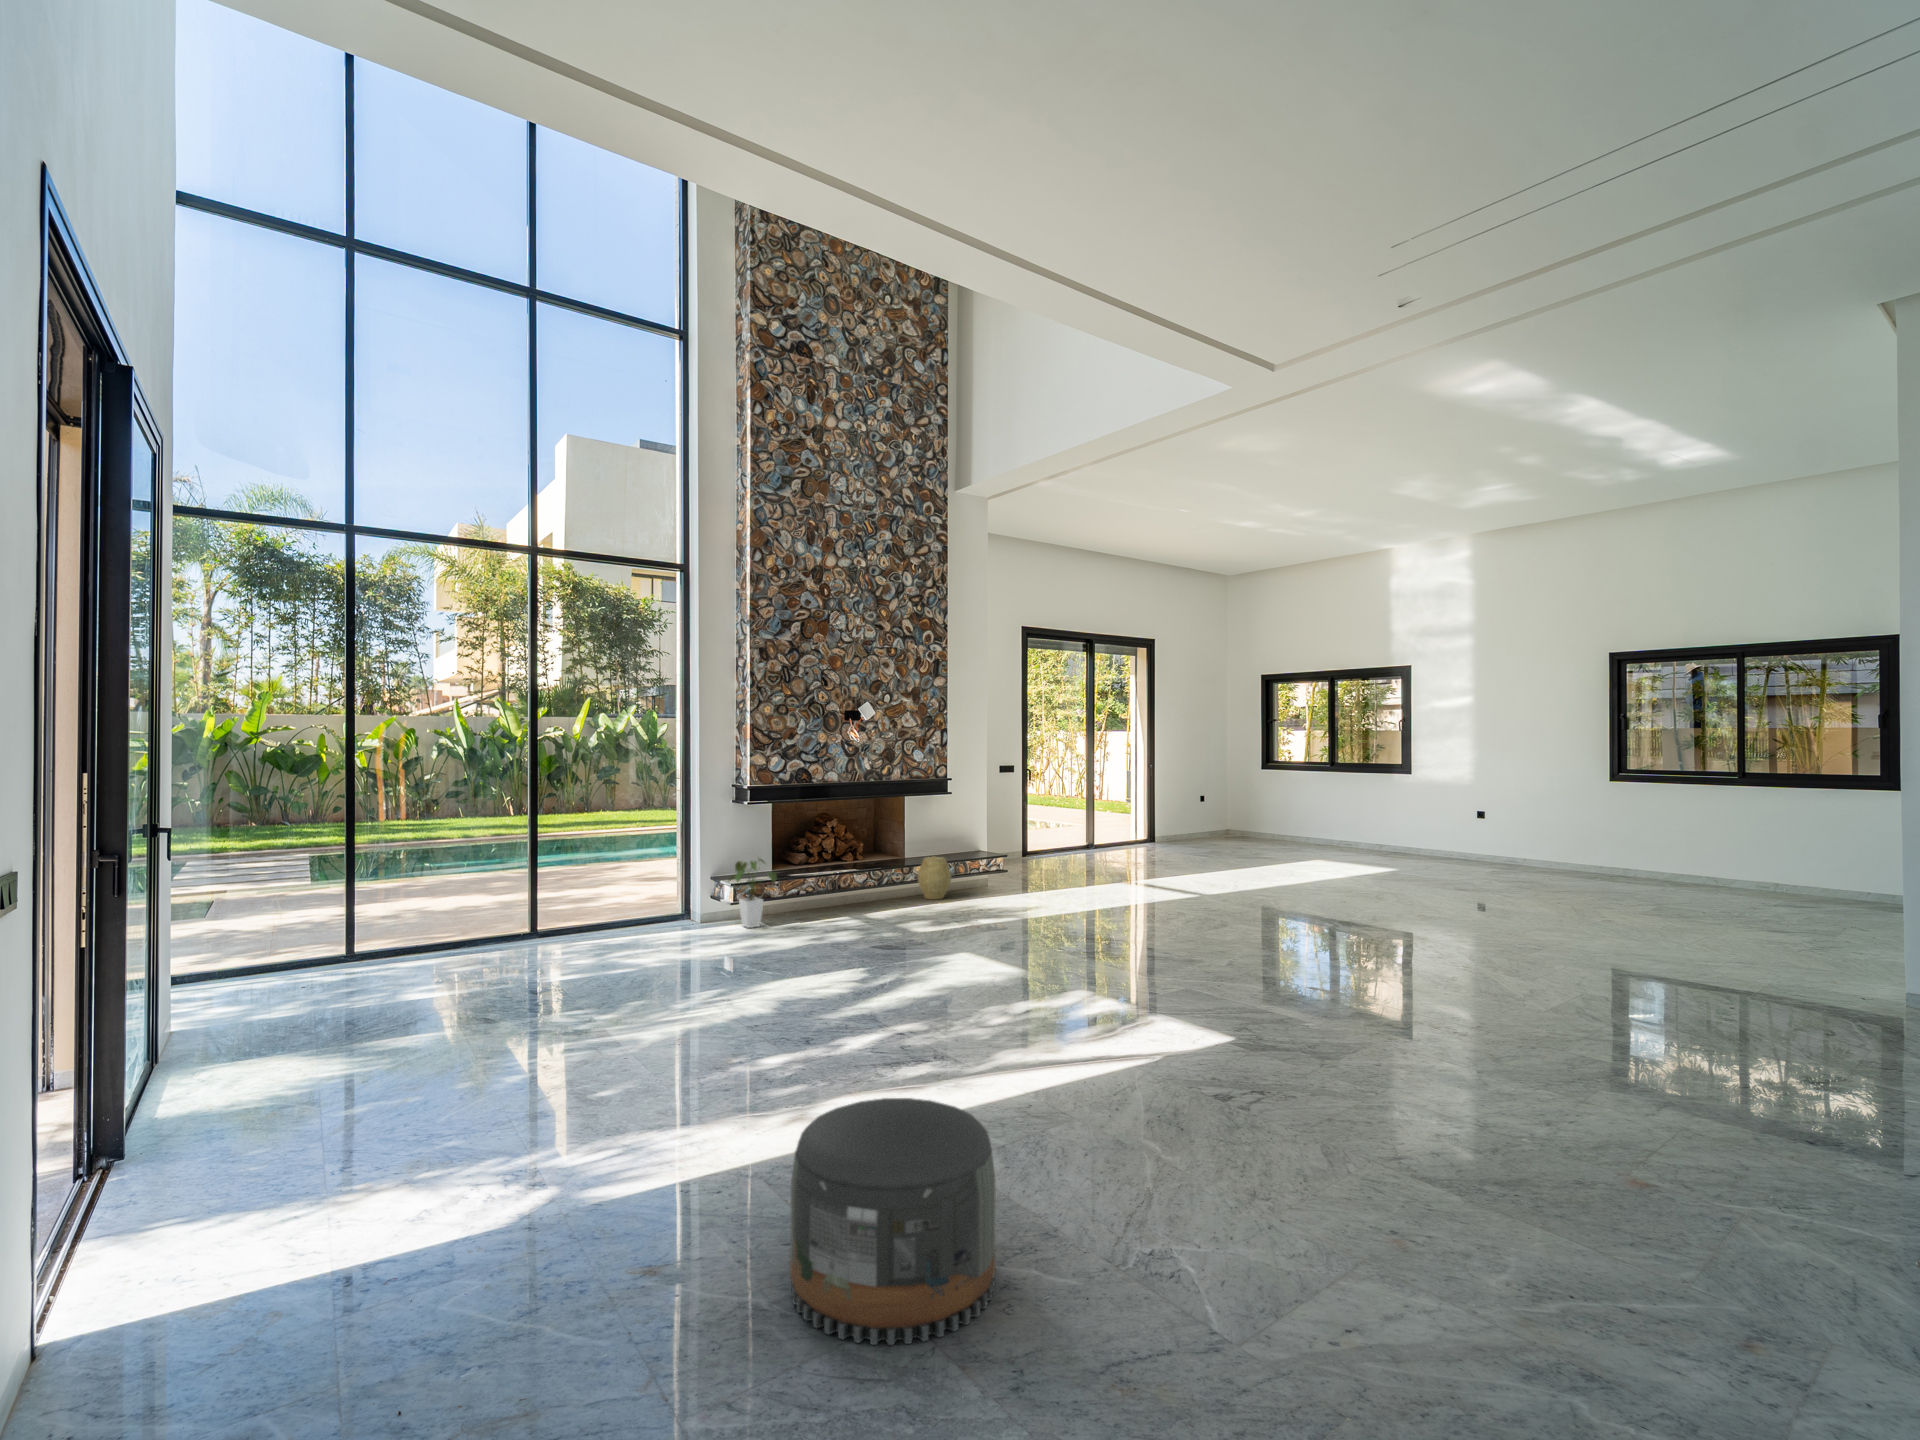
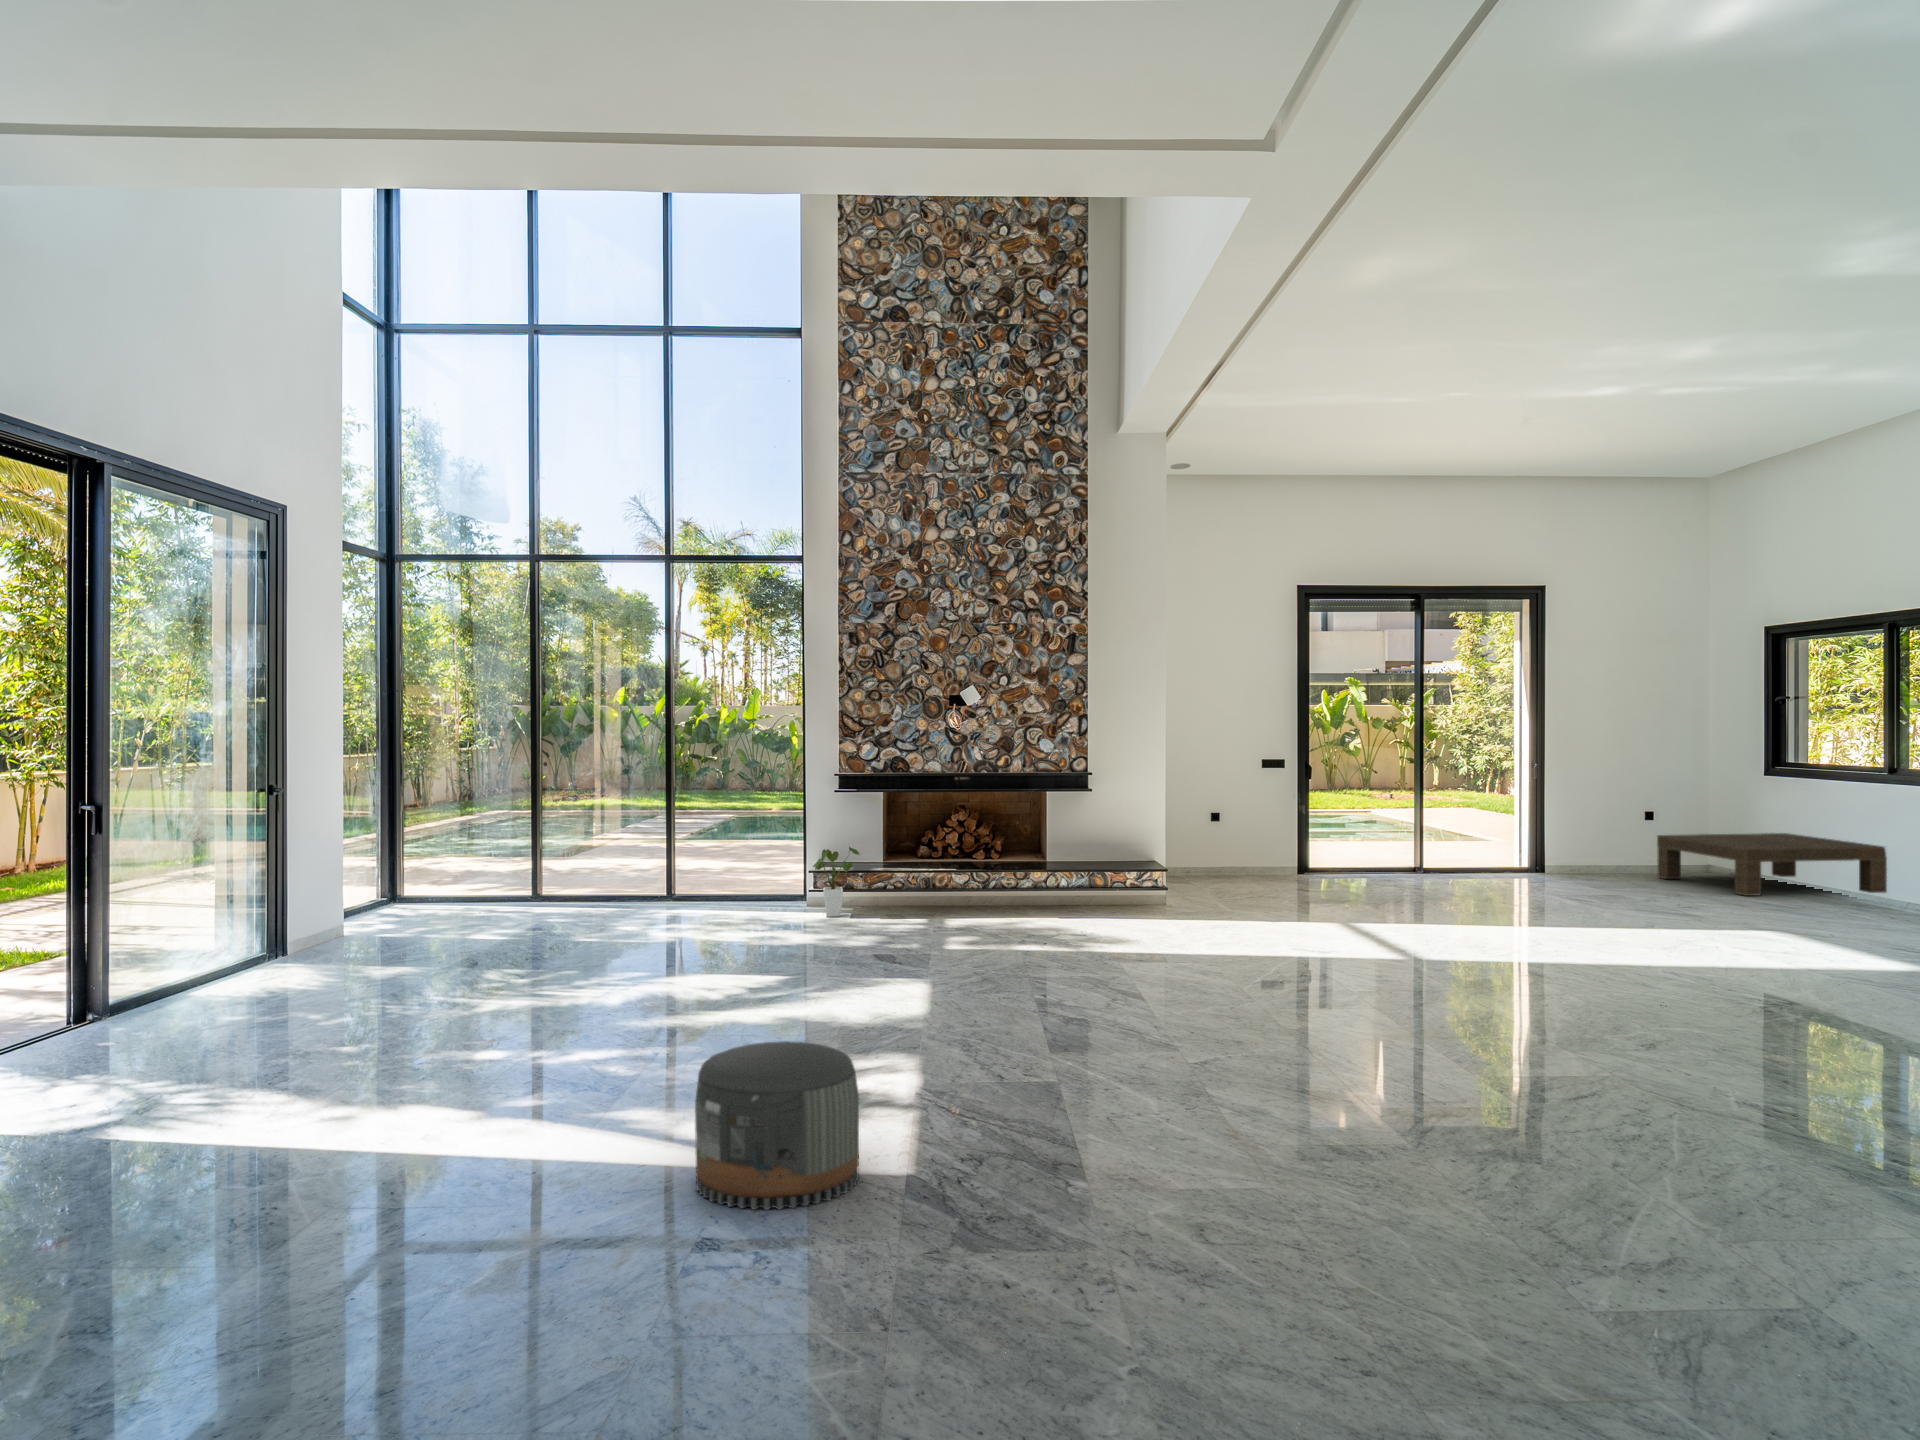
coffee table: none [1260,818,1402,861] -> present [1657,833,1887,896]
woven basket: present [918,856,951,899] -> none [1051,856,1090,905]
pouf: present [790,1098,996,1345] -> present [695,1041,859,1210]

